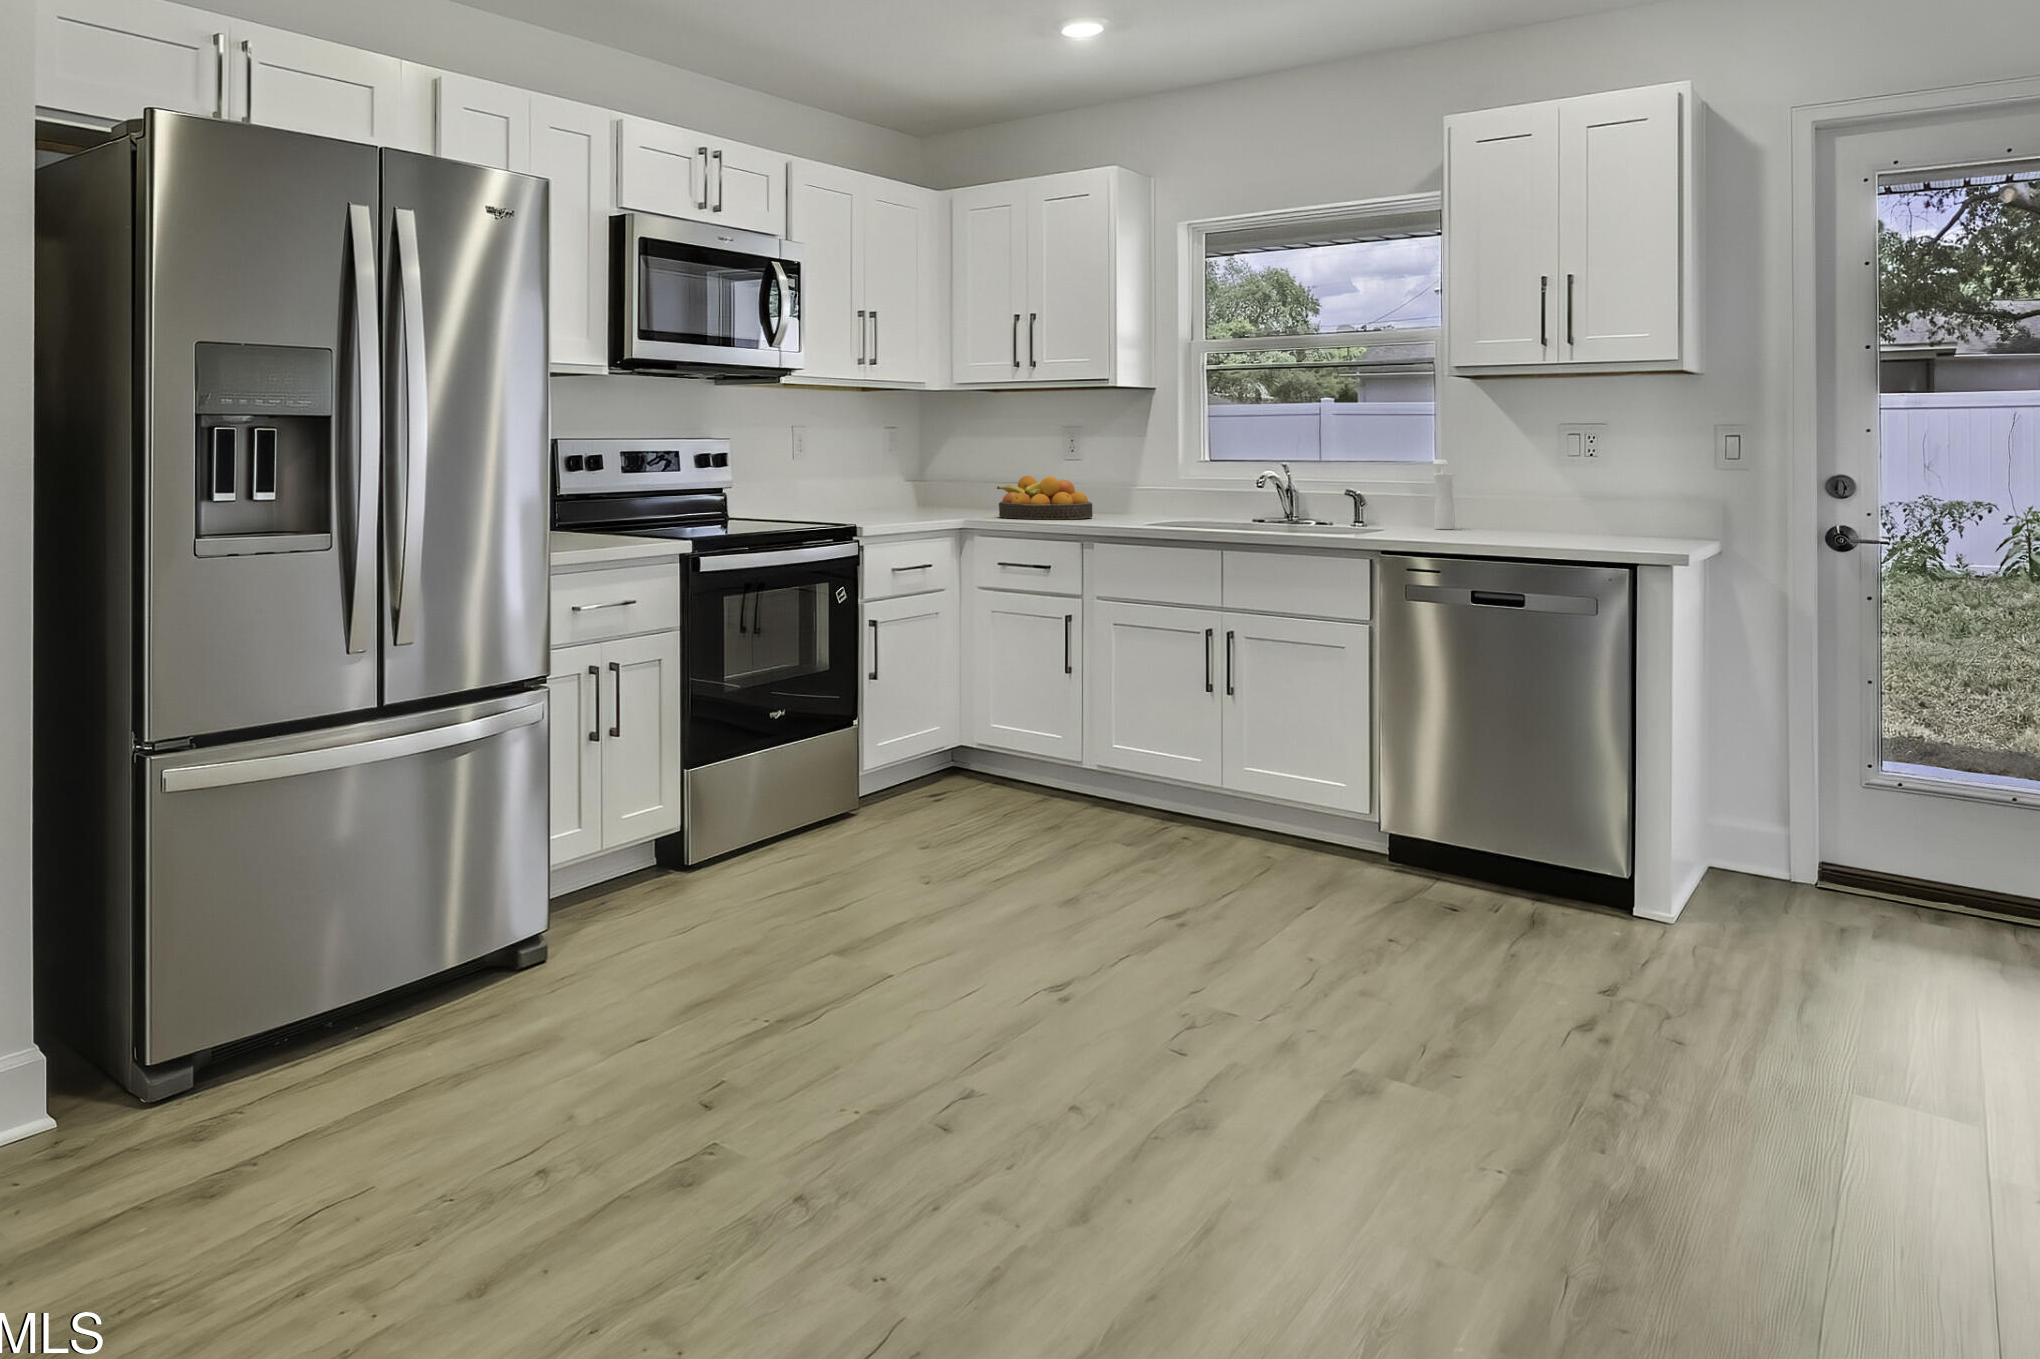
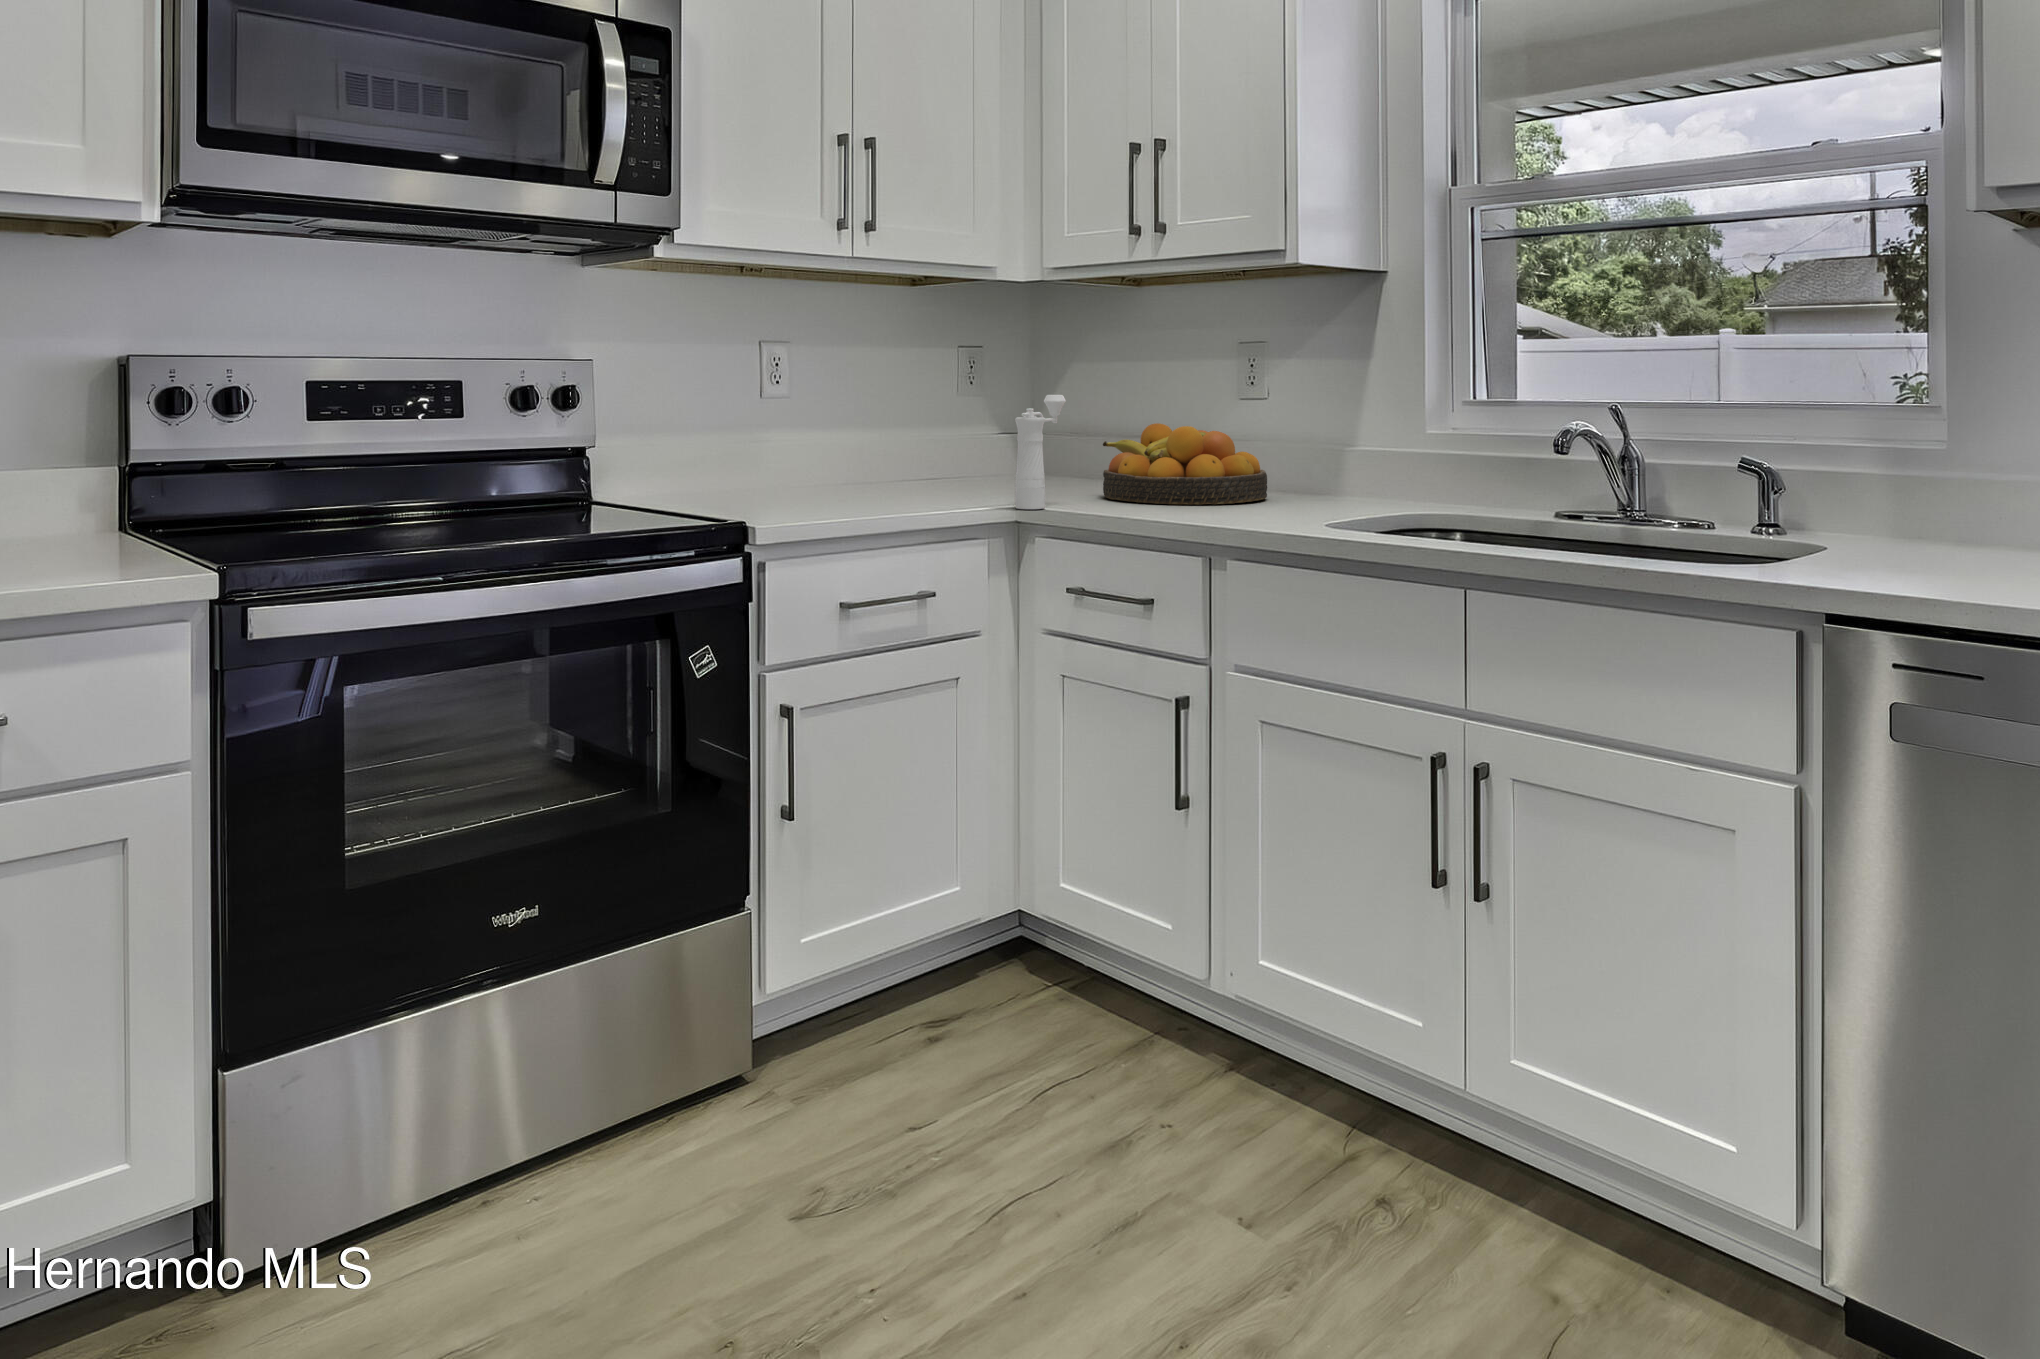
pepper mill: present [1433,460,1455,529] -> present [1015,395,1066,509]

